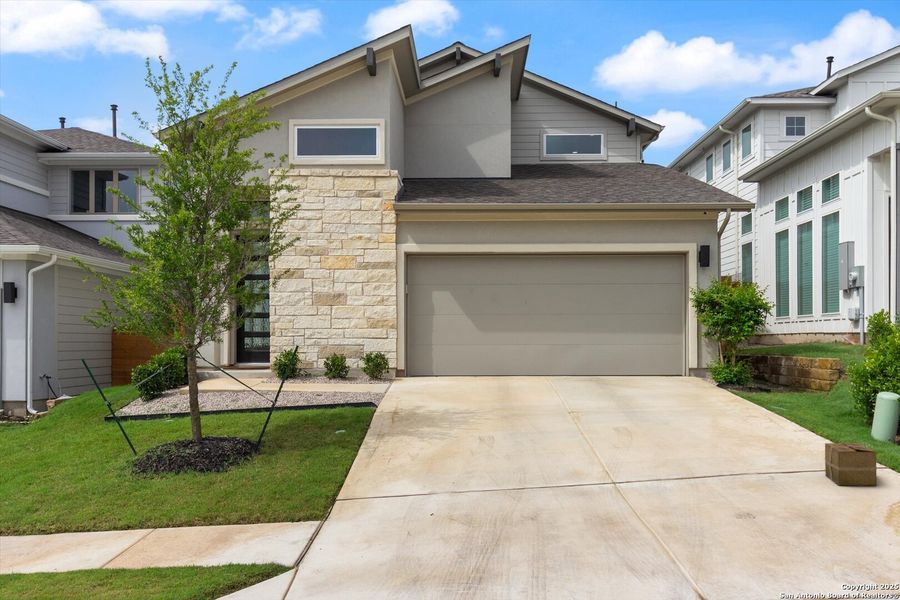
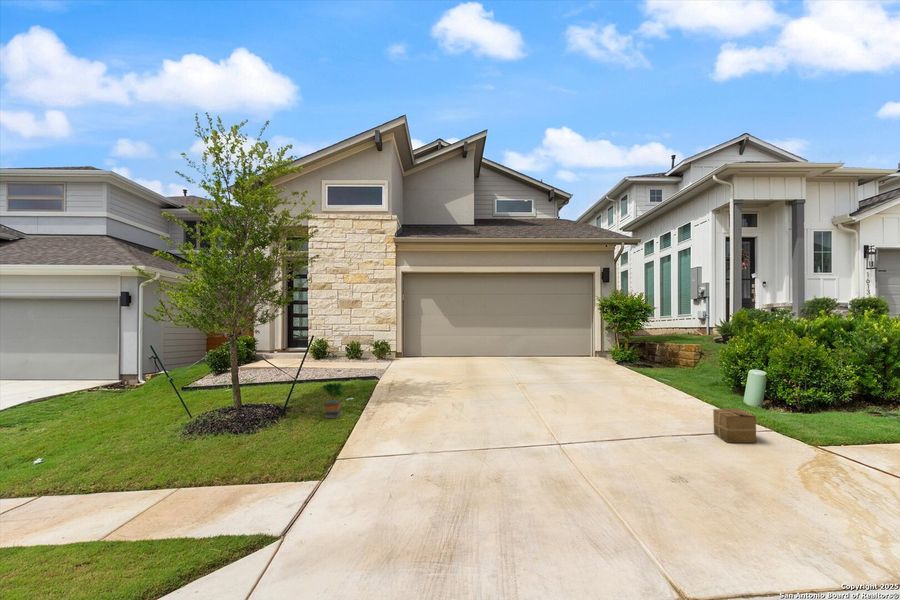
potted tree: none [305,409,336,457] -> present [323,383,344,418]

